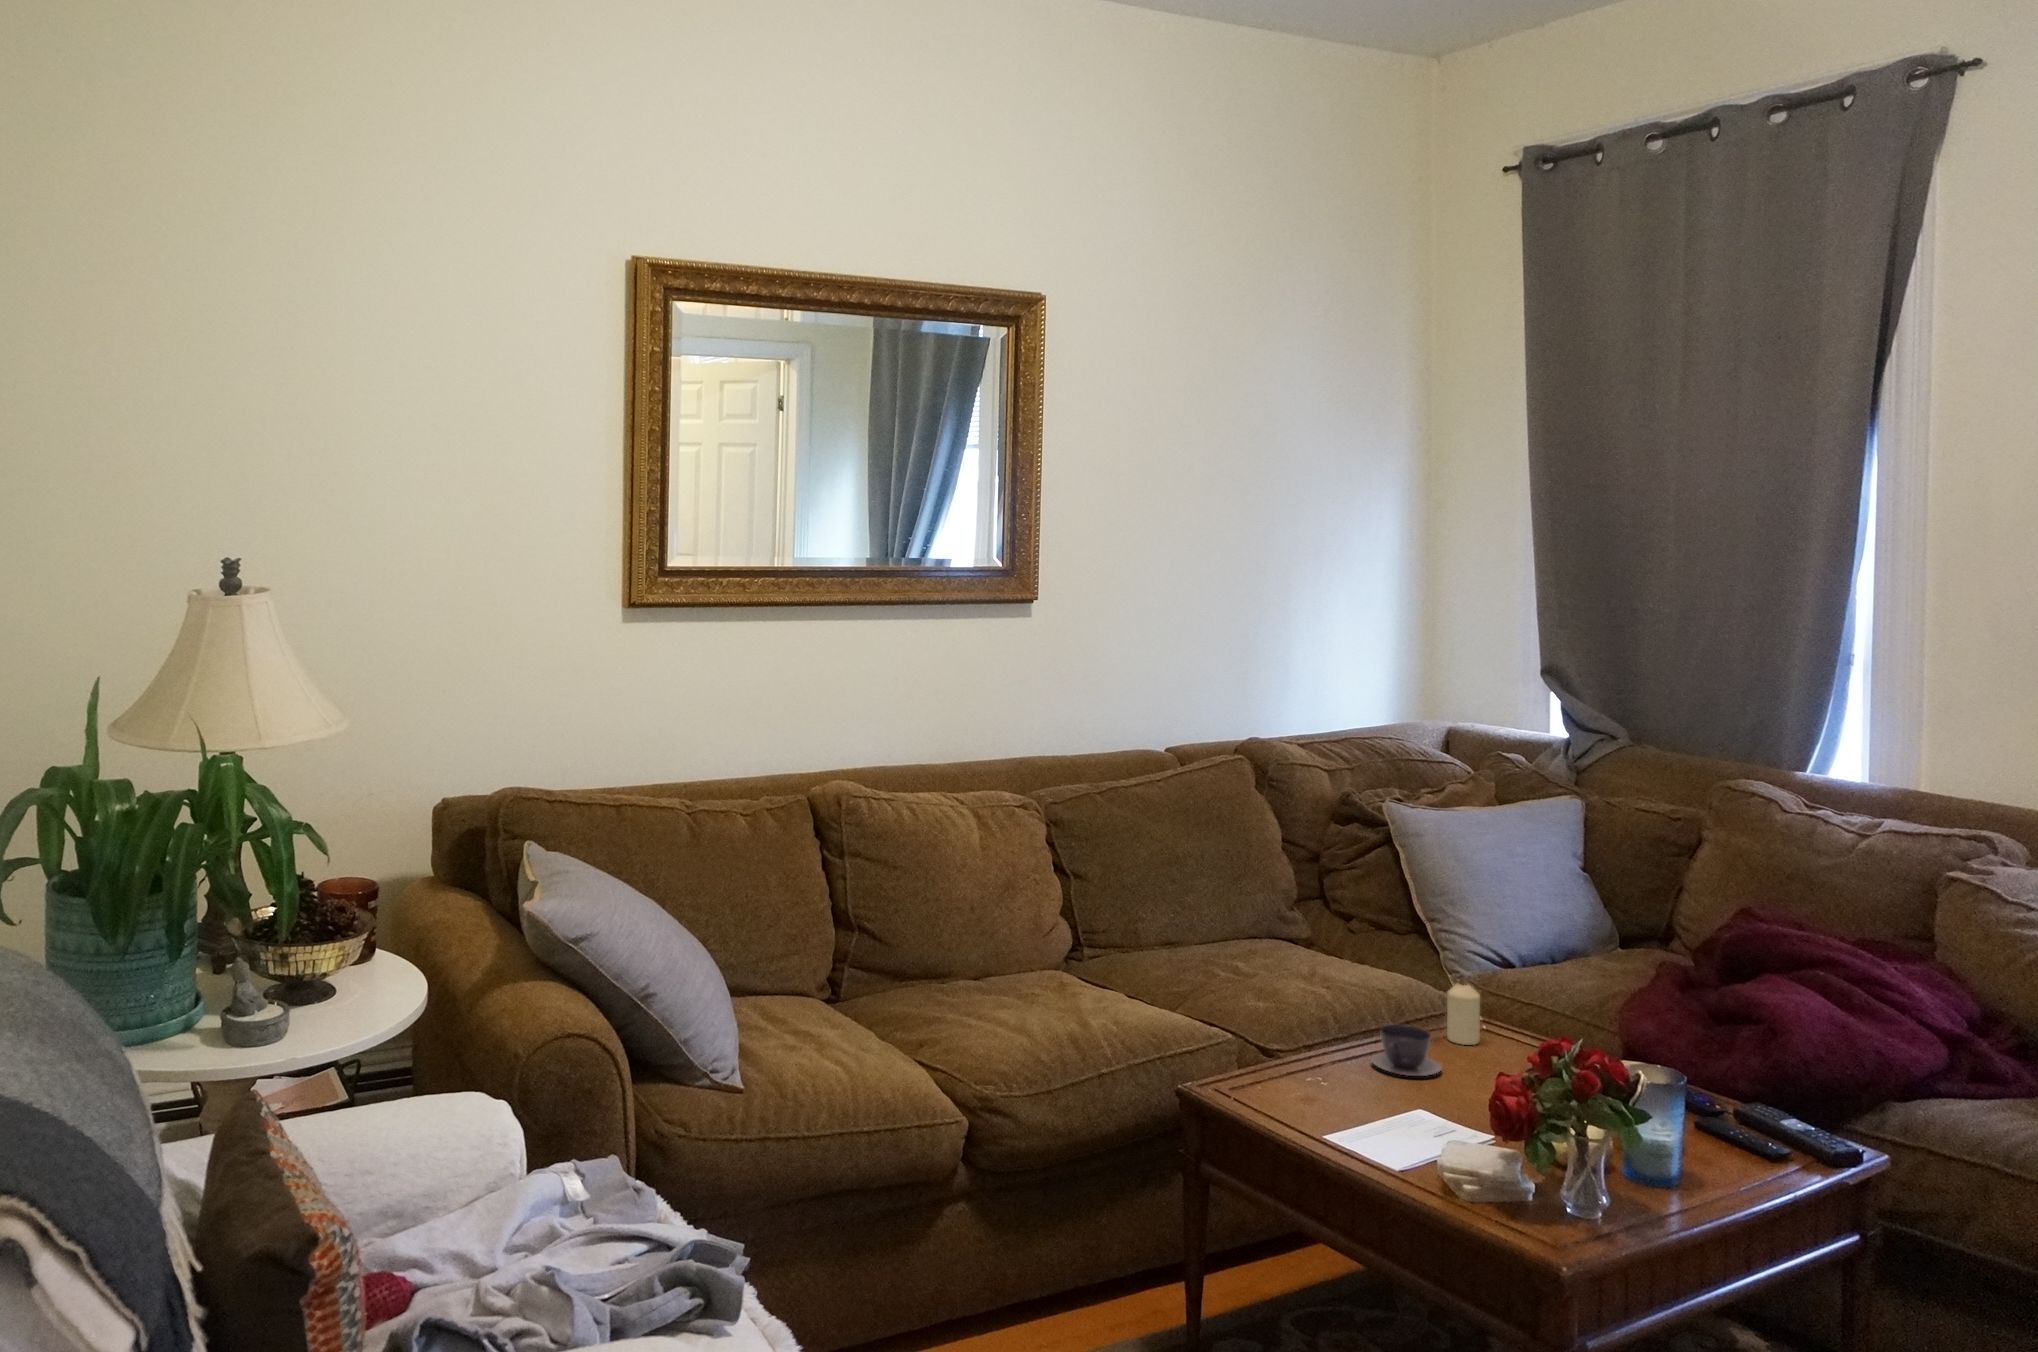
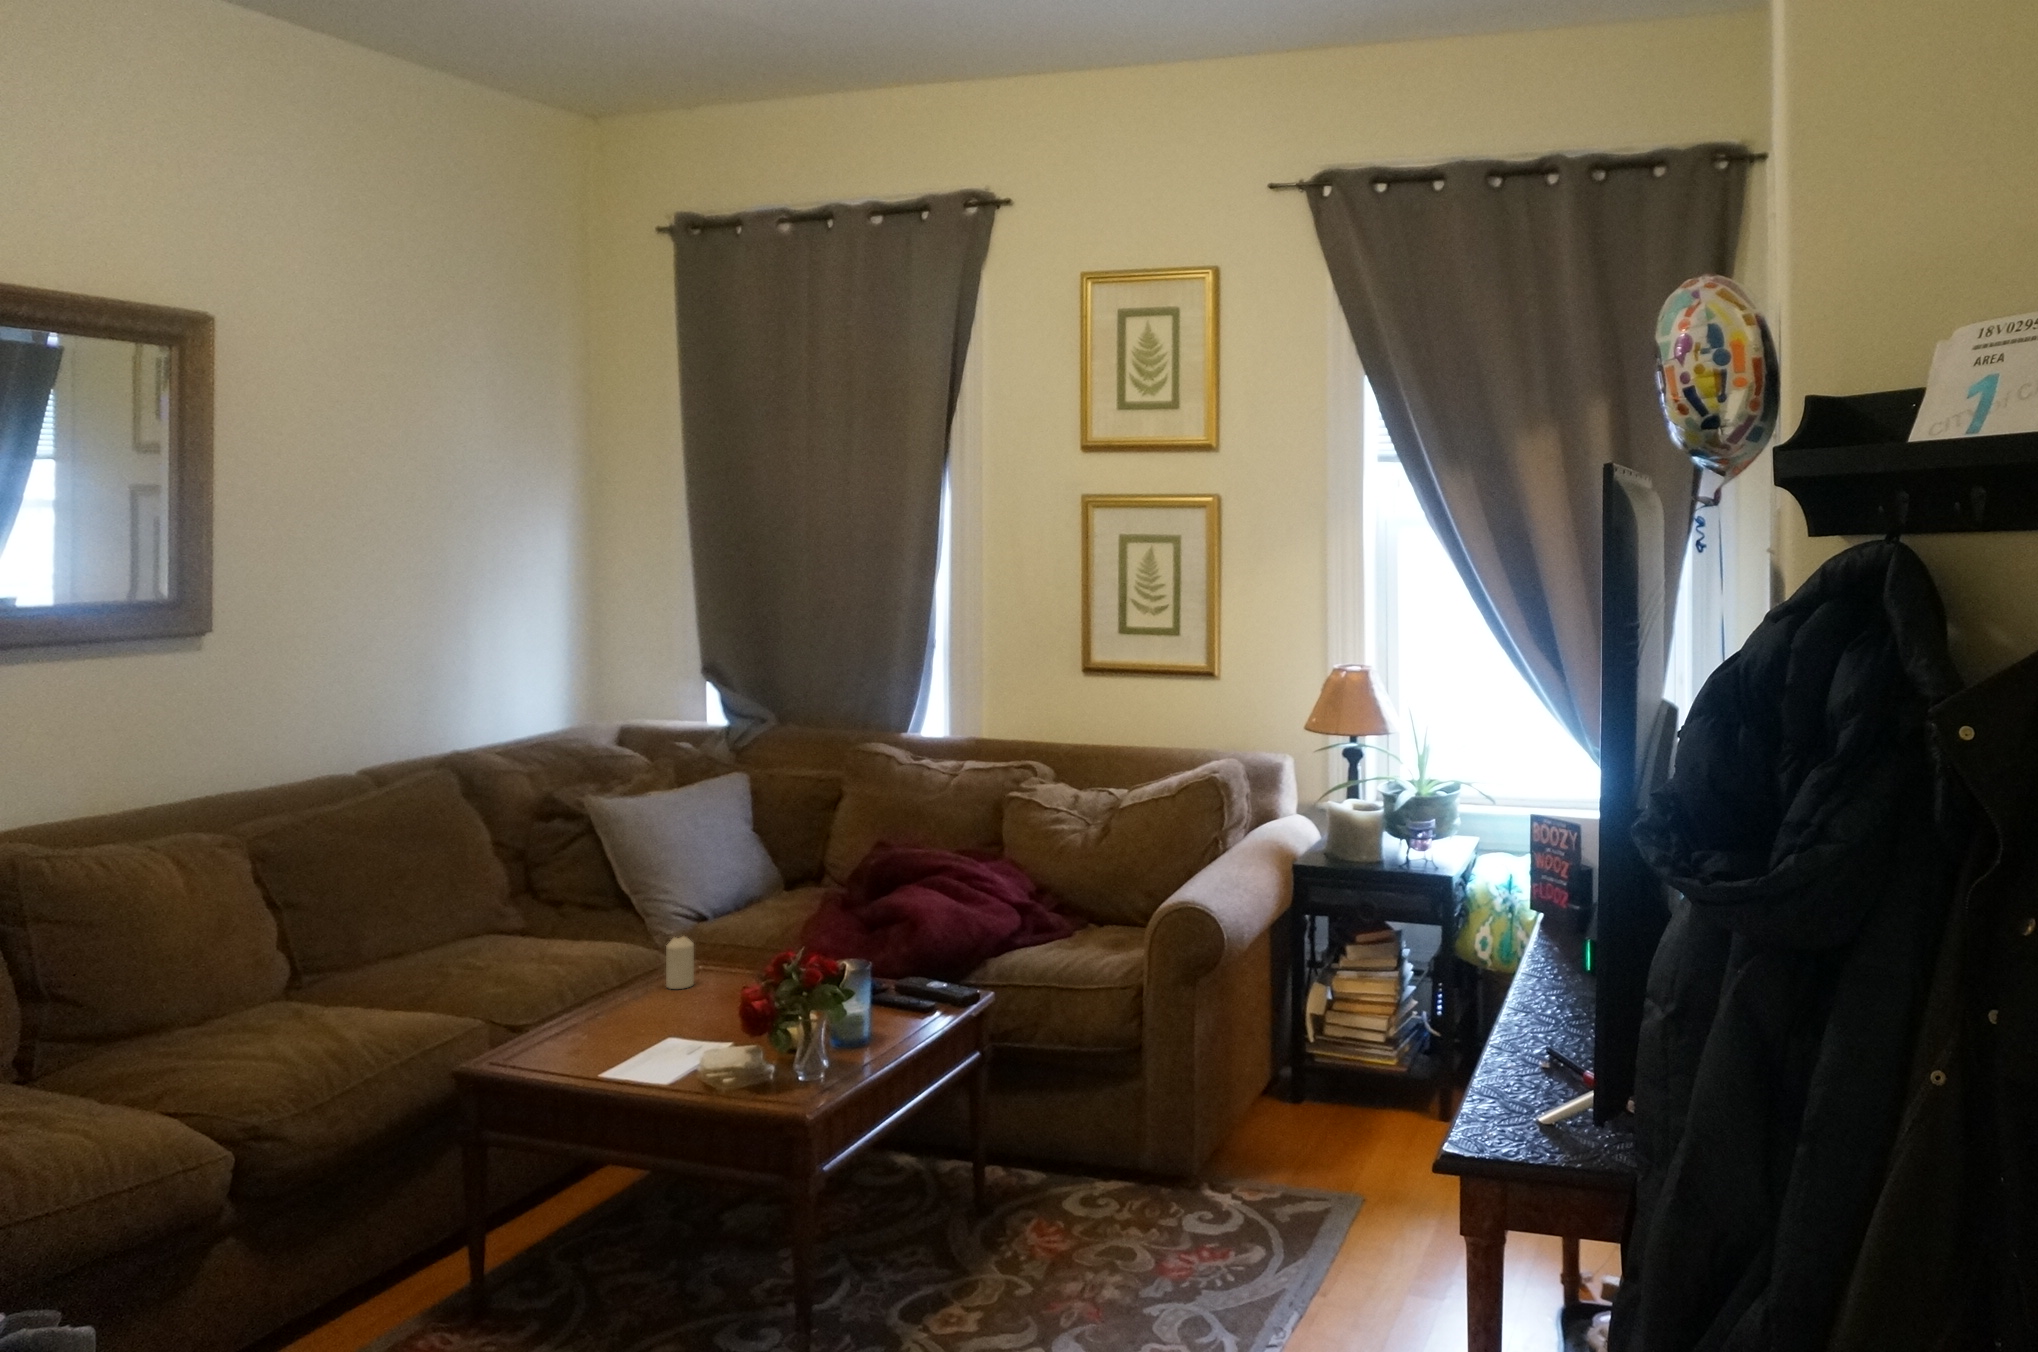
teacup: present [1371,1025,1442,1076] -> none [608,980,671,1023]

